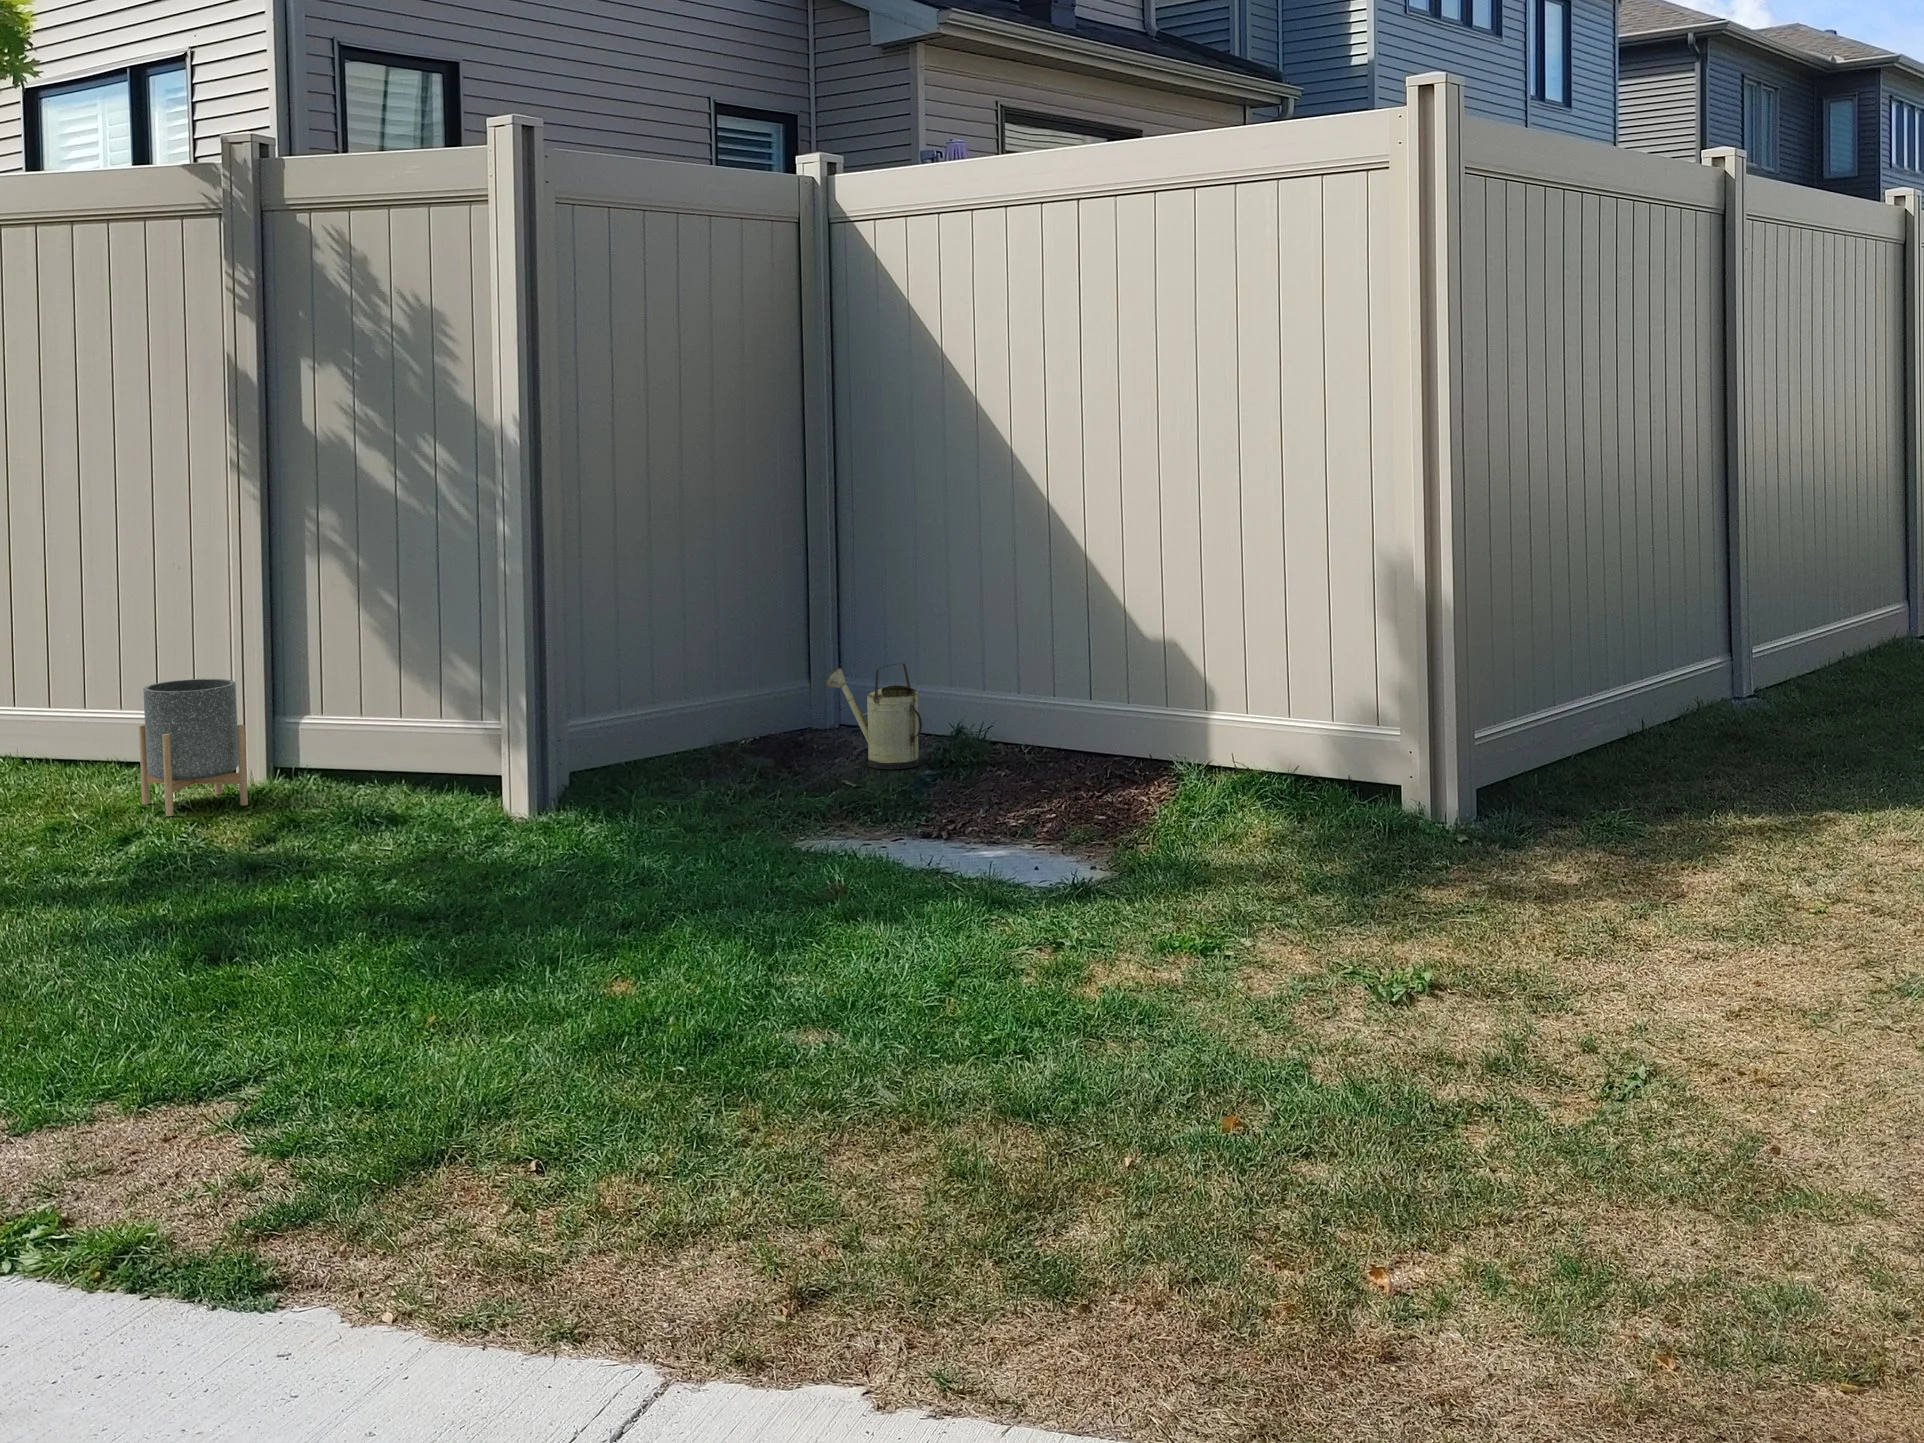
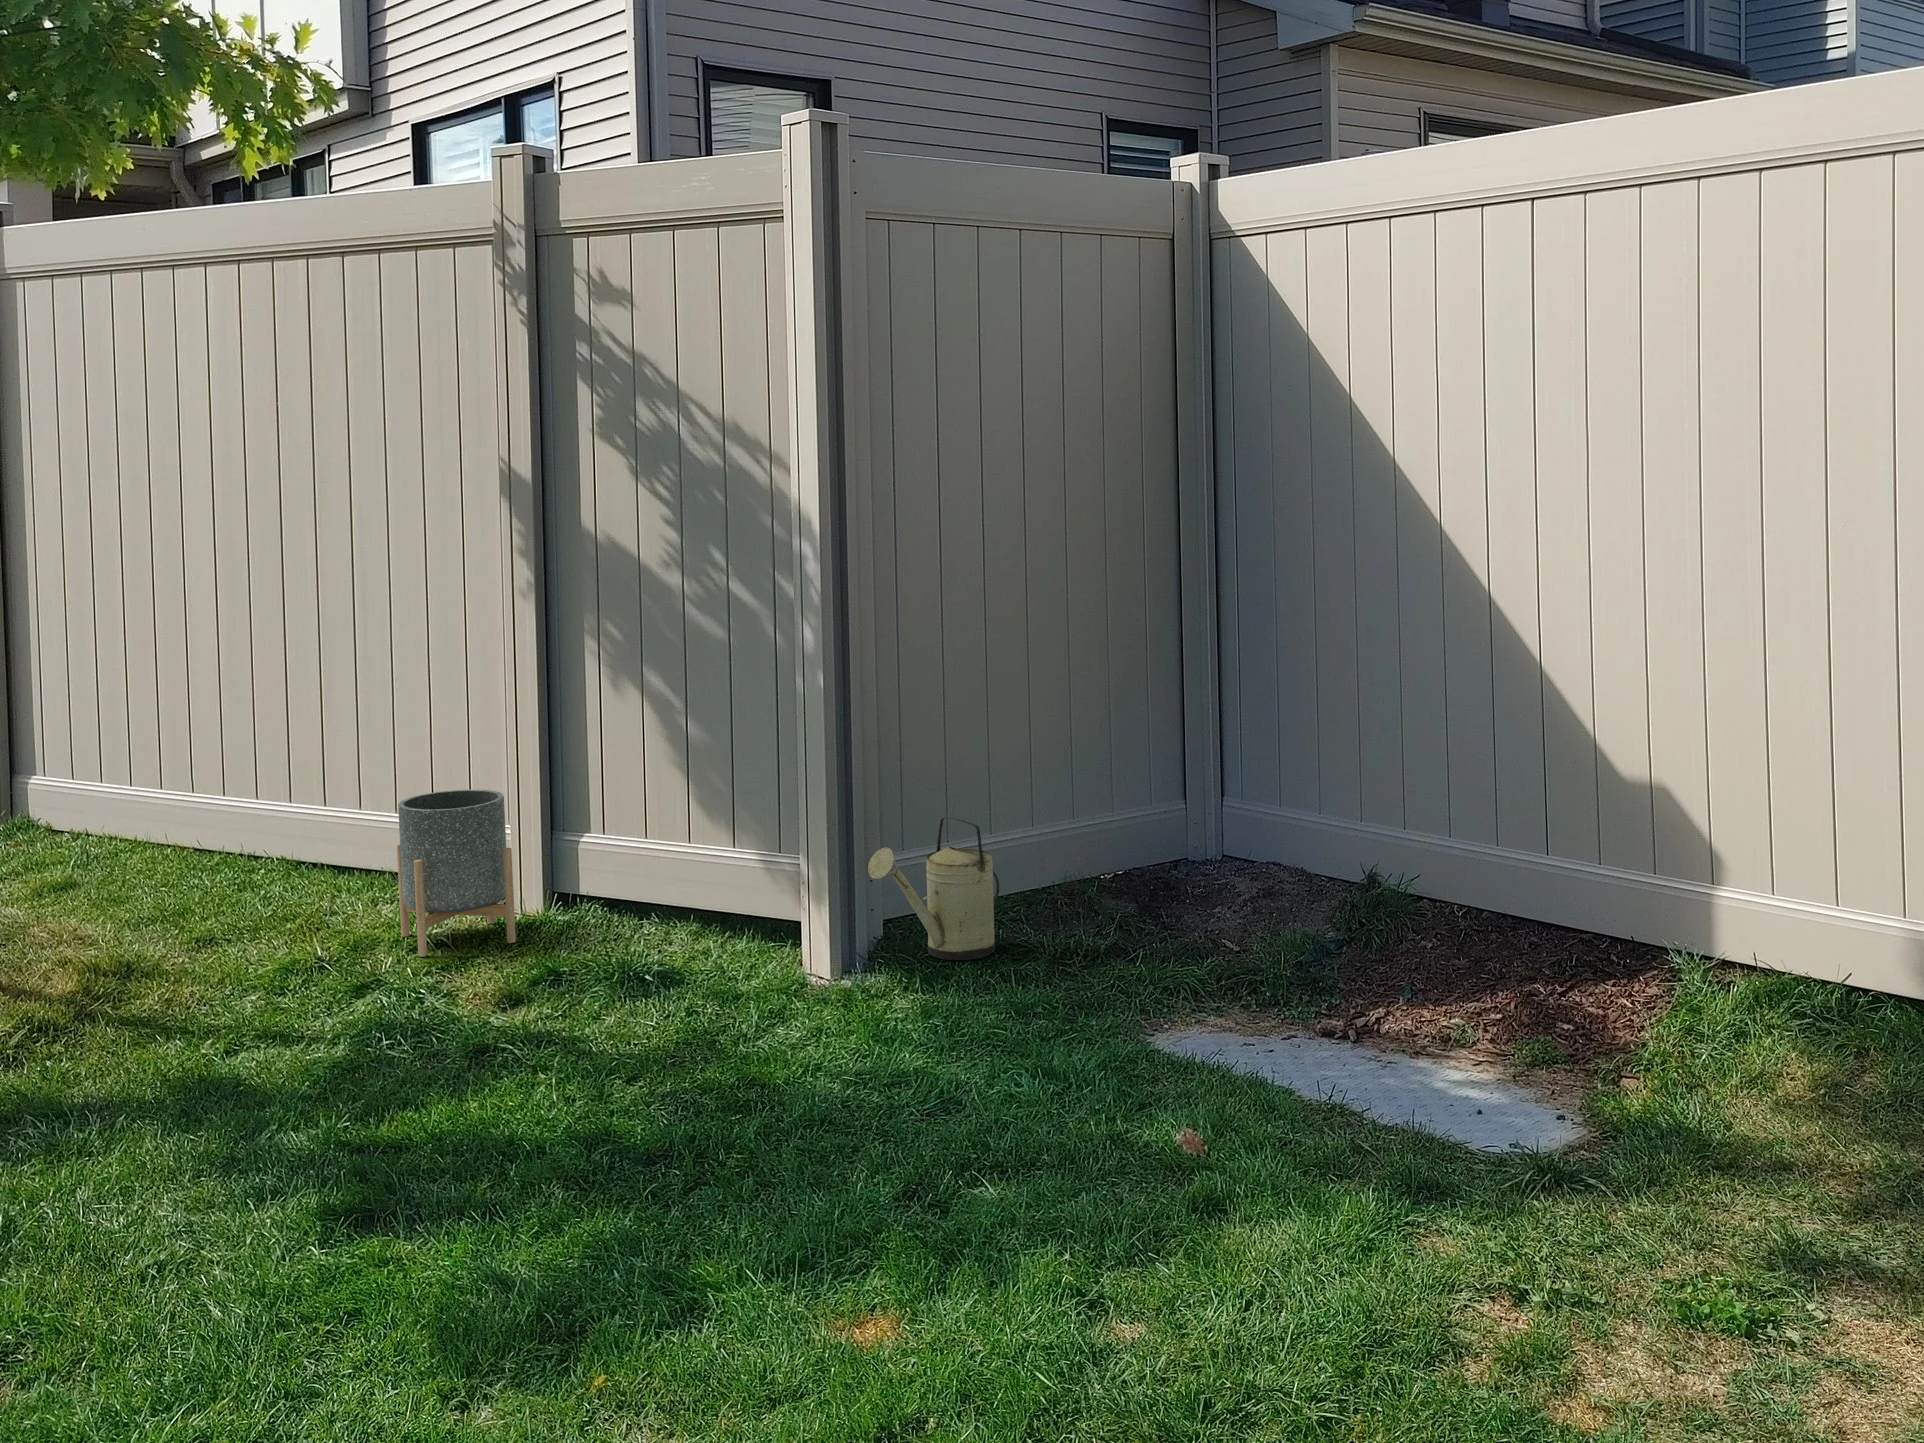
watering can: present [825,663,922,769] -> present [868,818,999,960]

